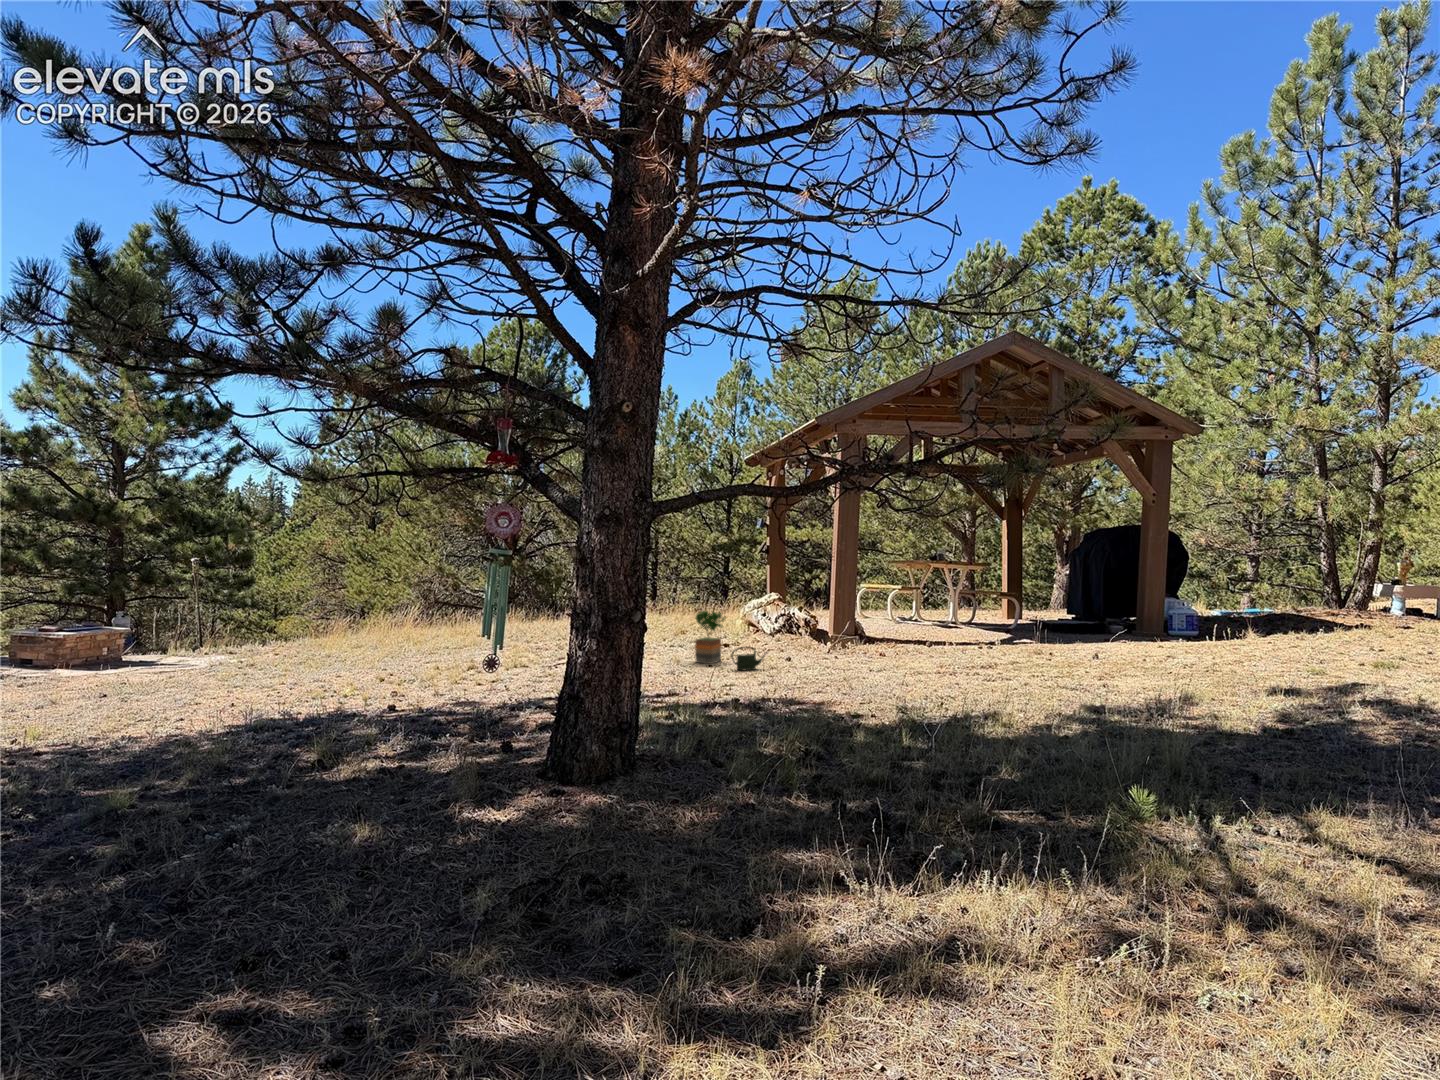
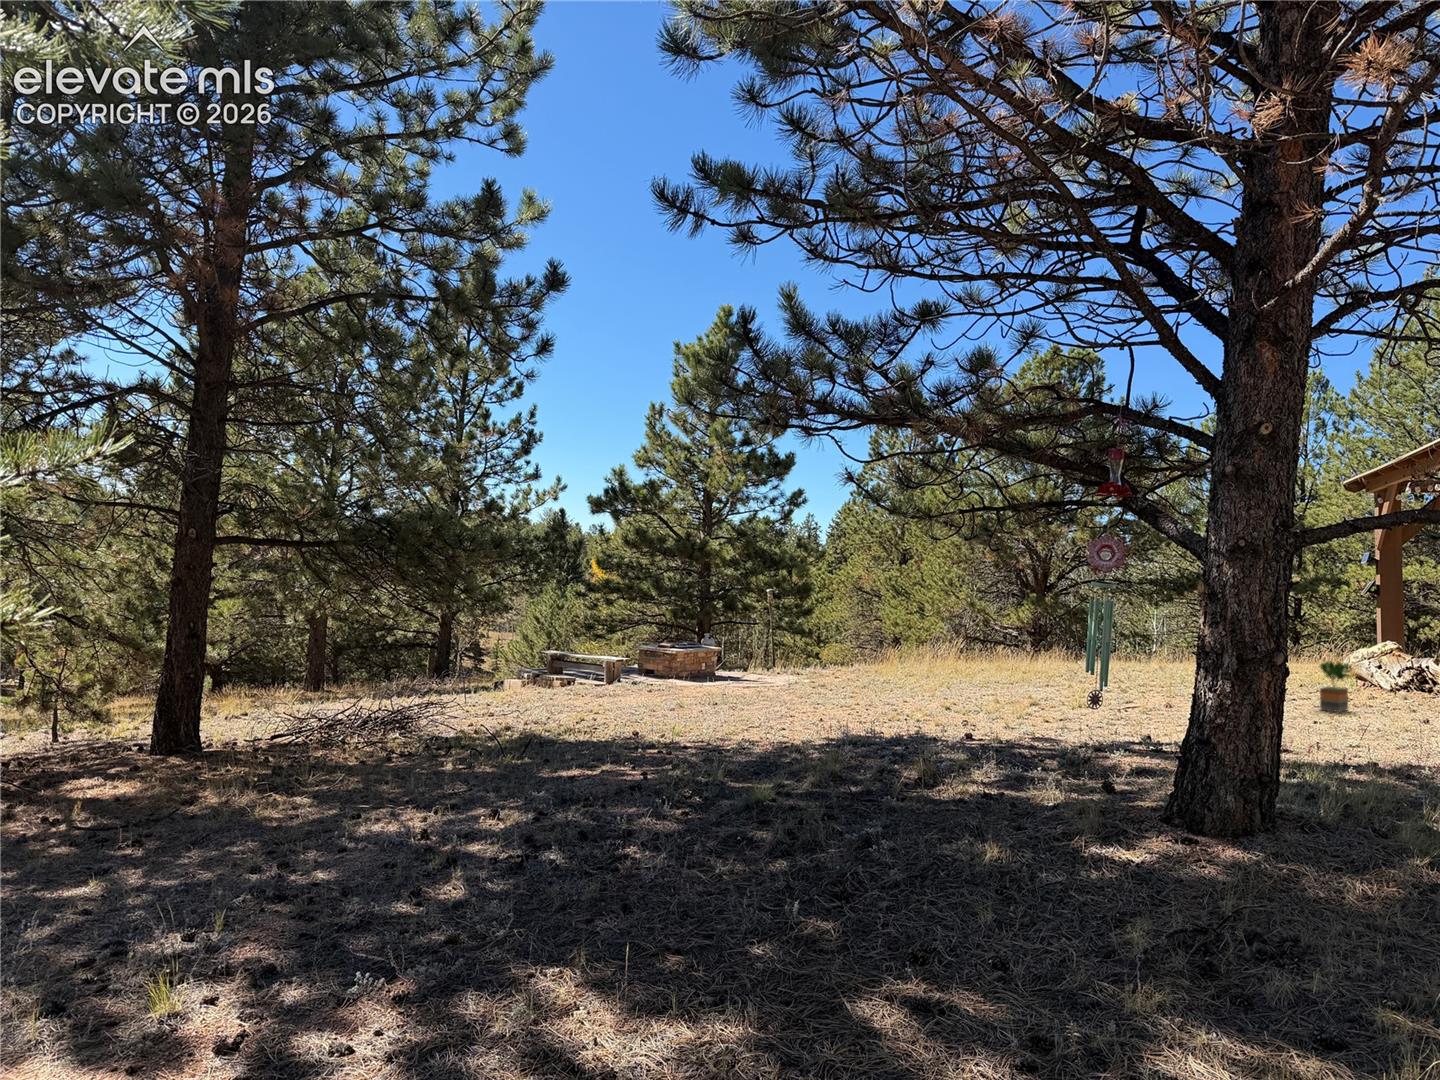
watering can: present [731,647,767,671] -> none [1365,697,1406,720]

